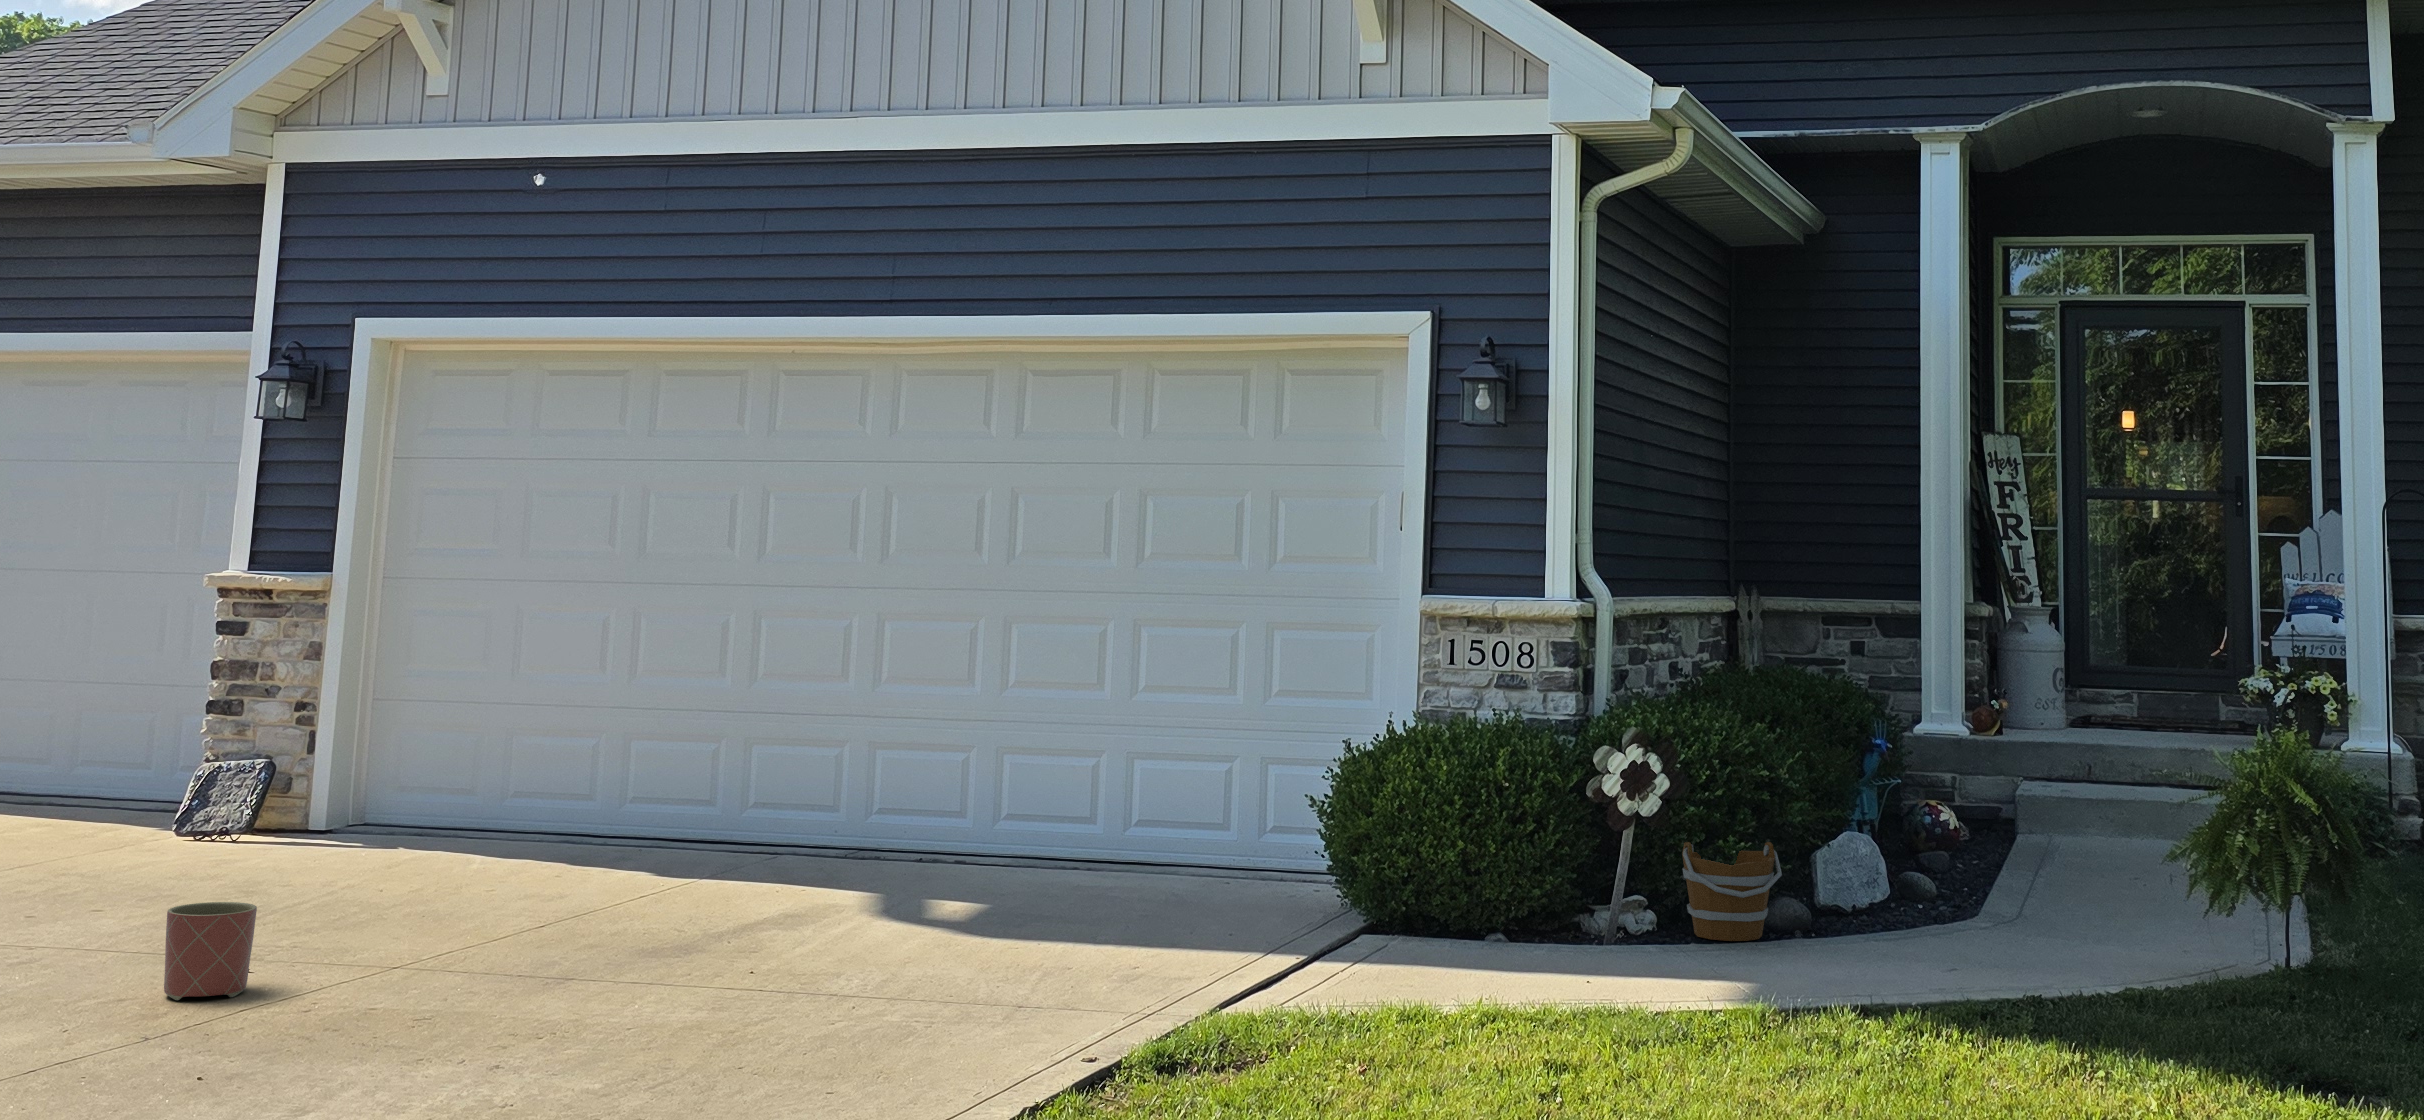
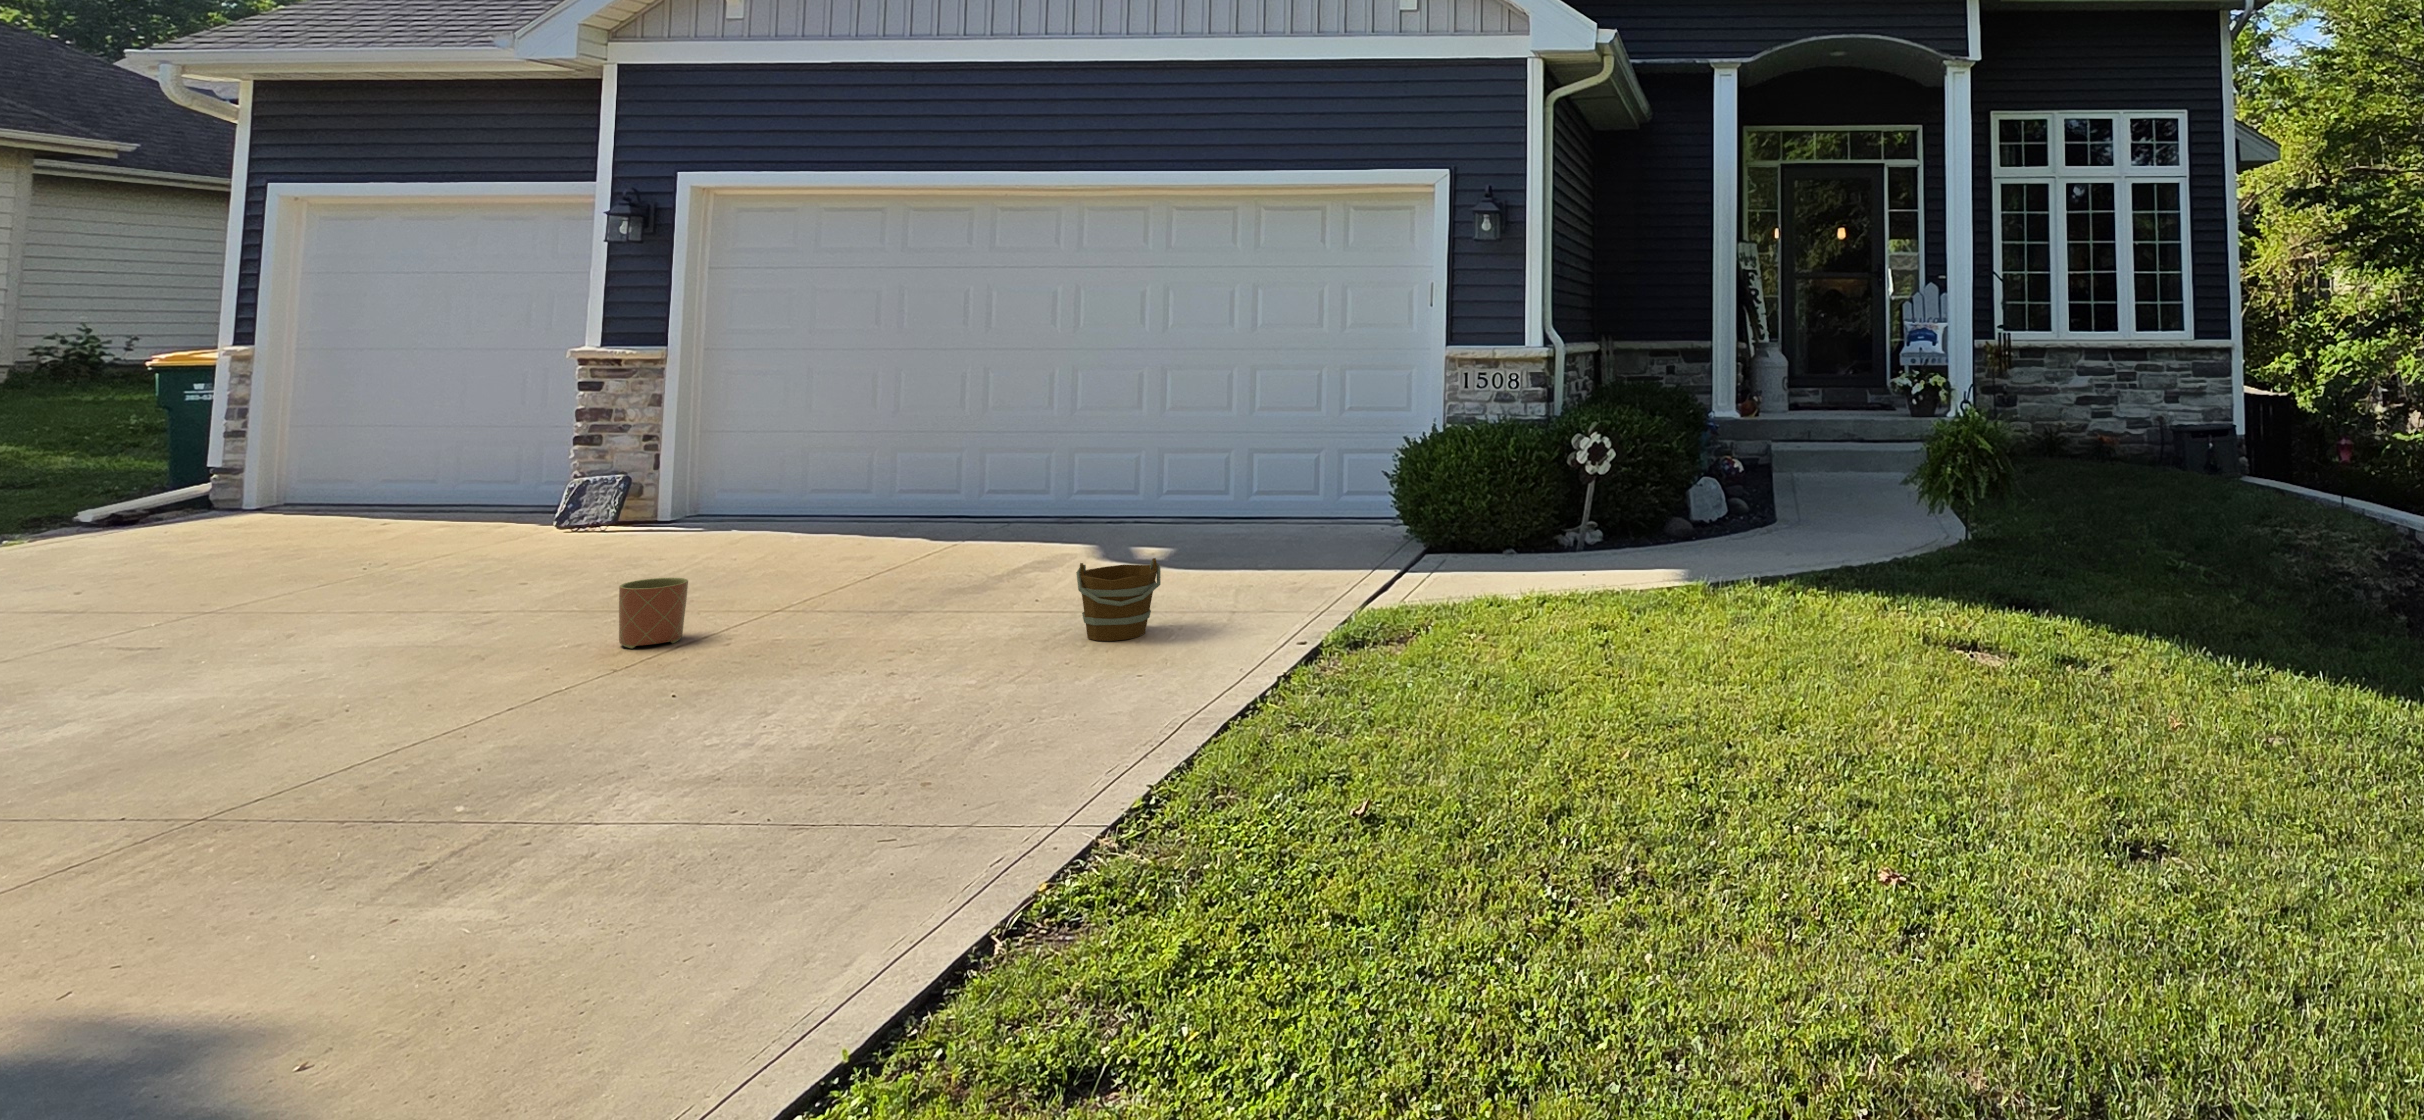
bucket: present [1682,842,1782,941] -> present [1076,558,1161,641]

